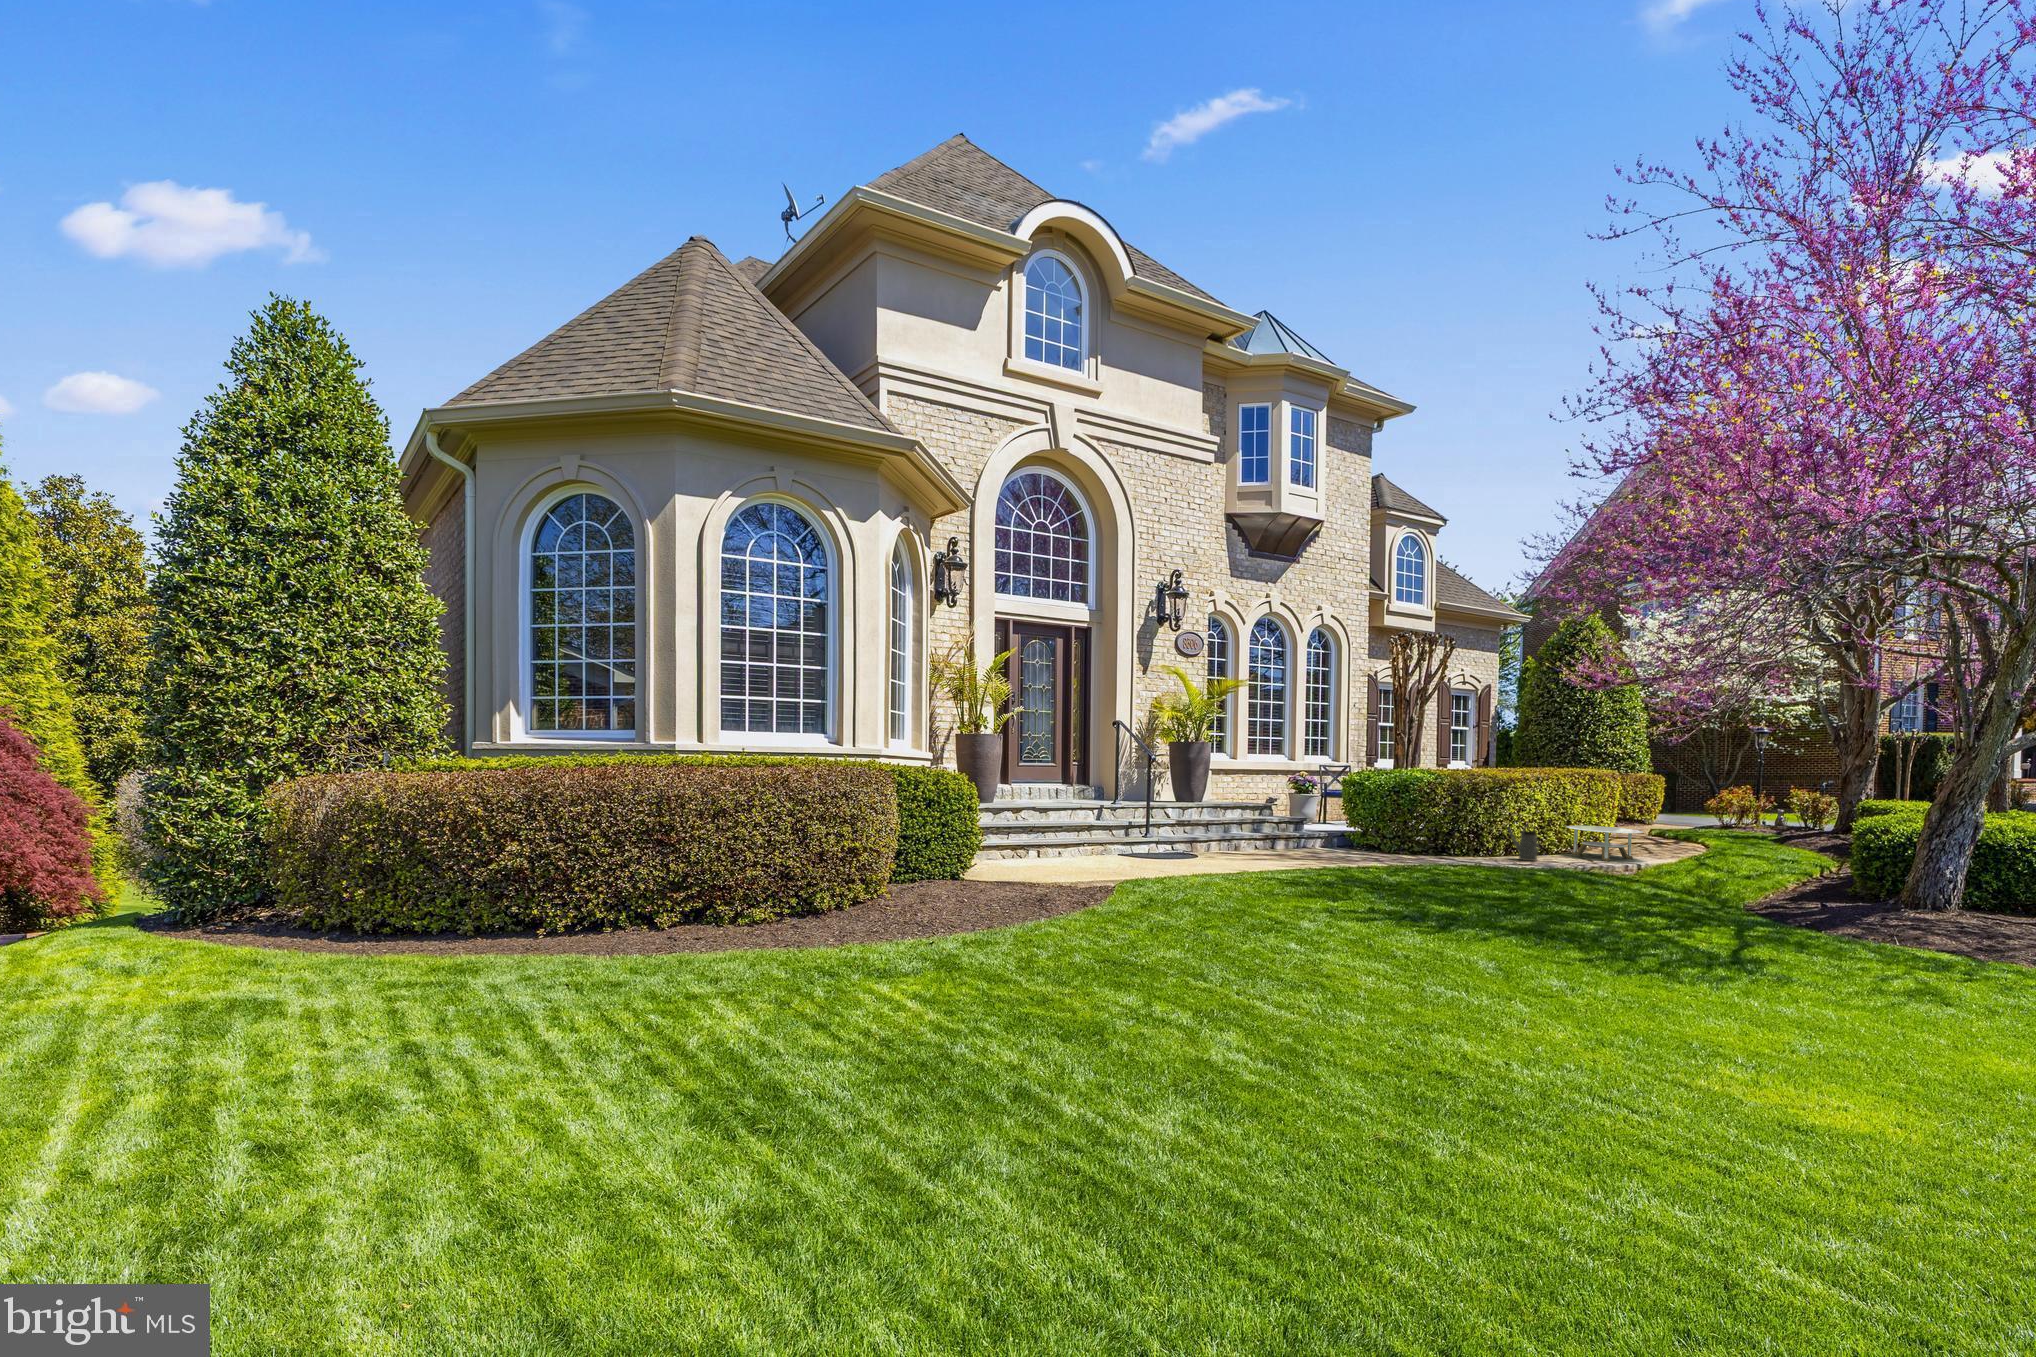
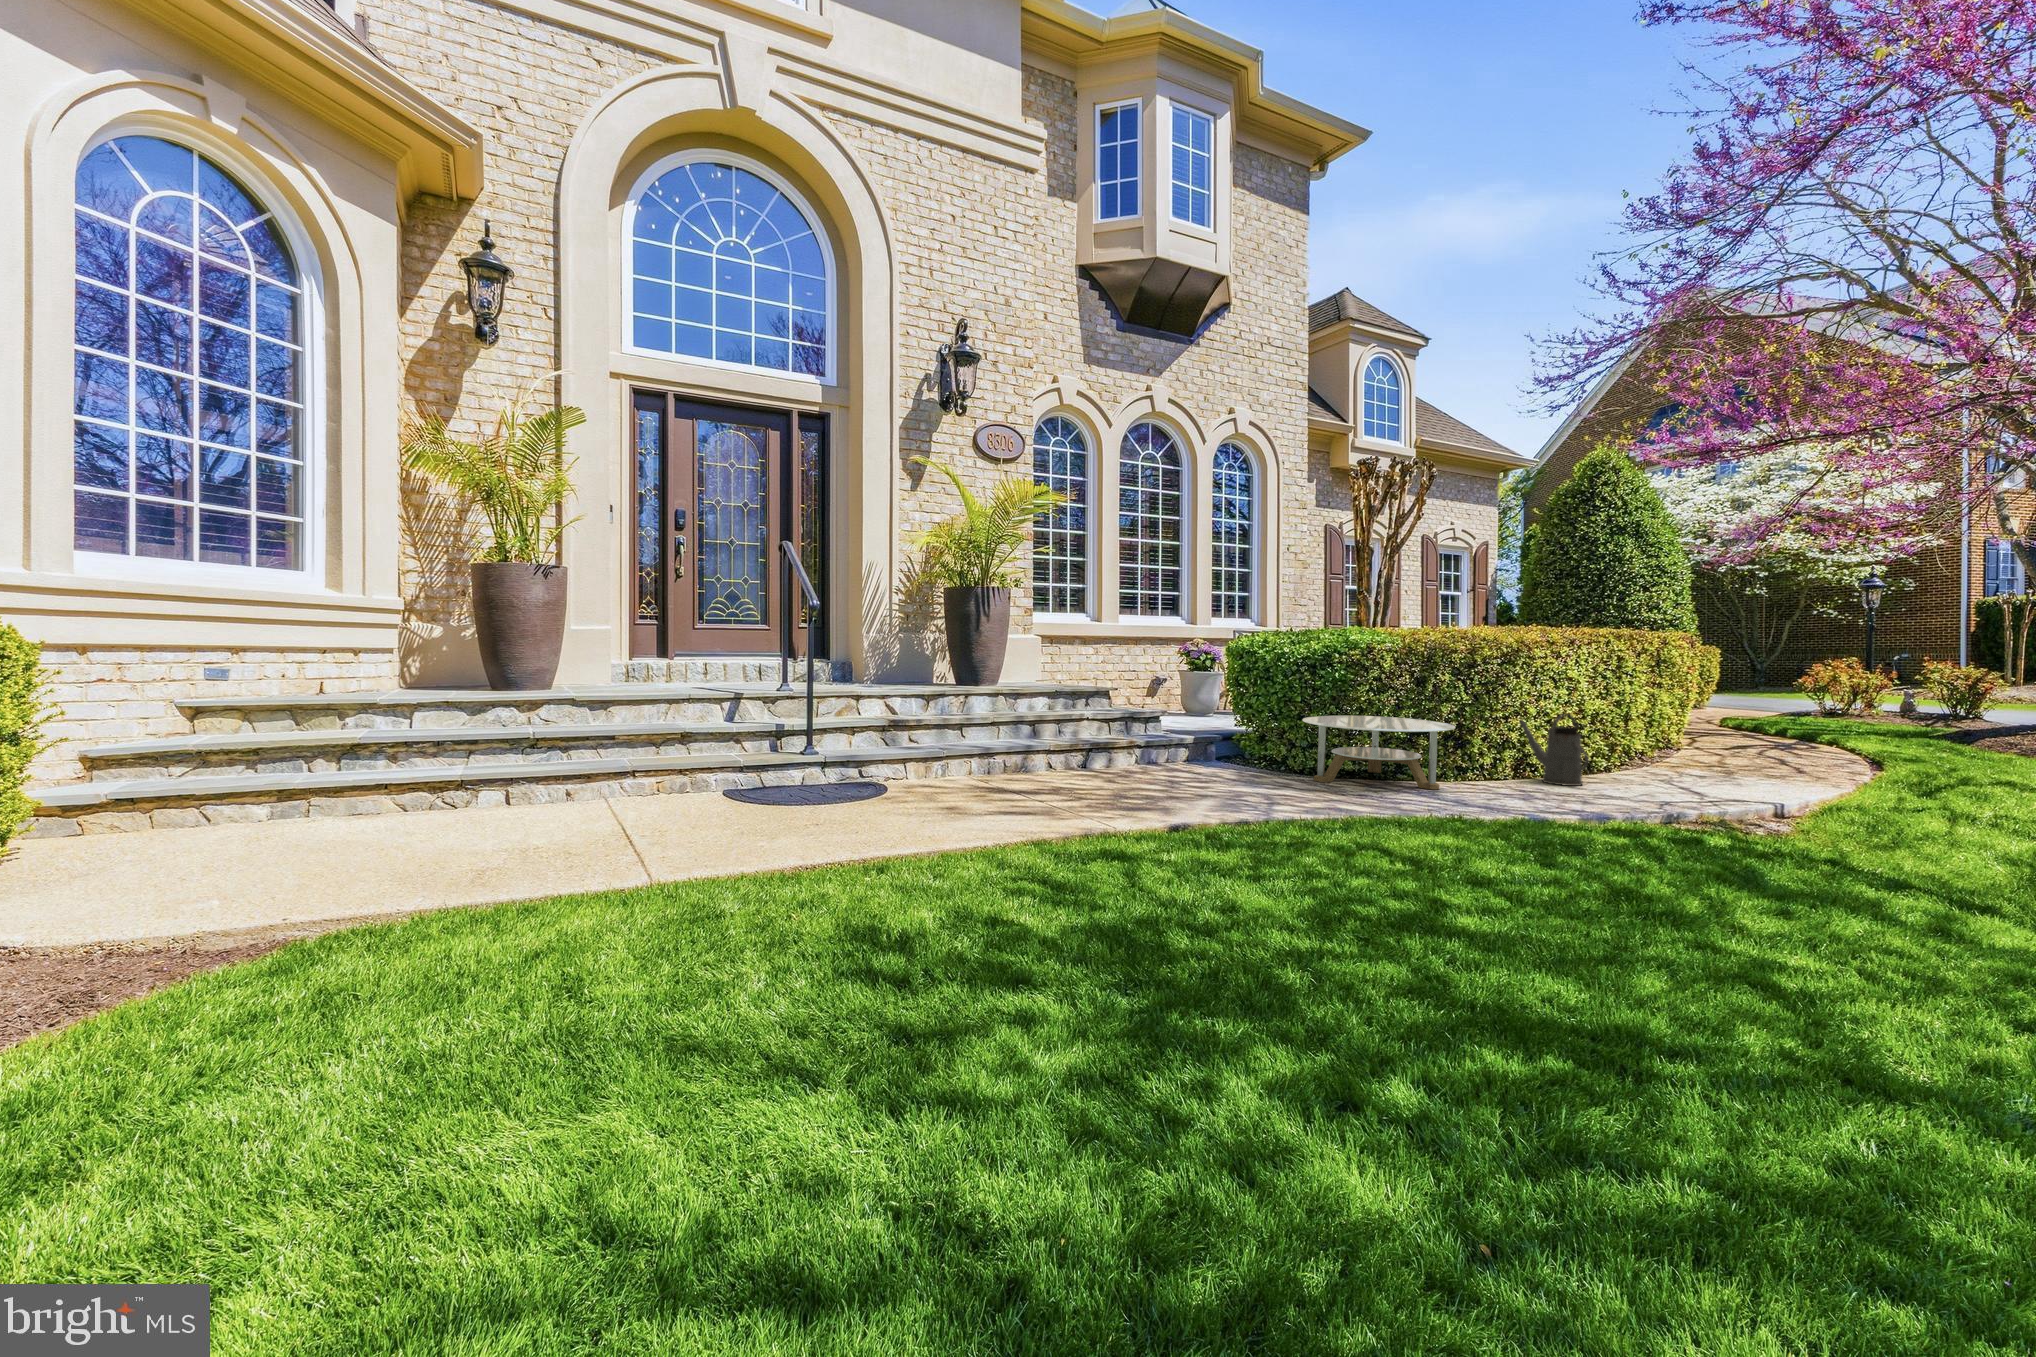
round table: present [1566,826,1643,861] -> present [1302,715,1455,789]

